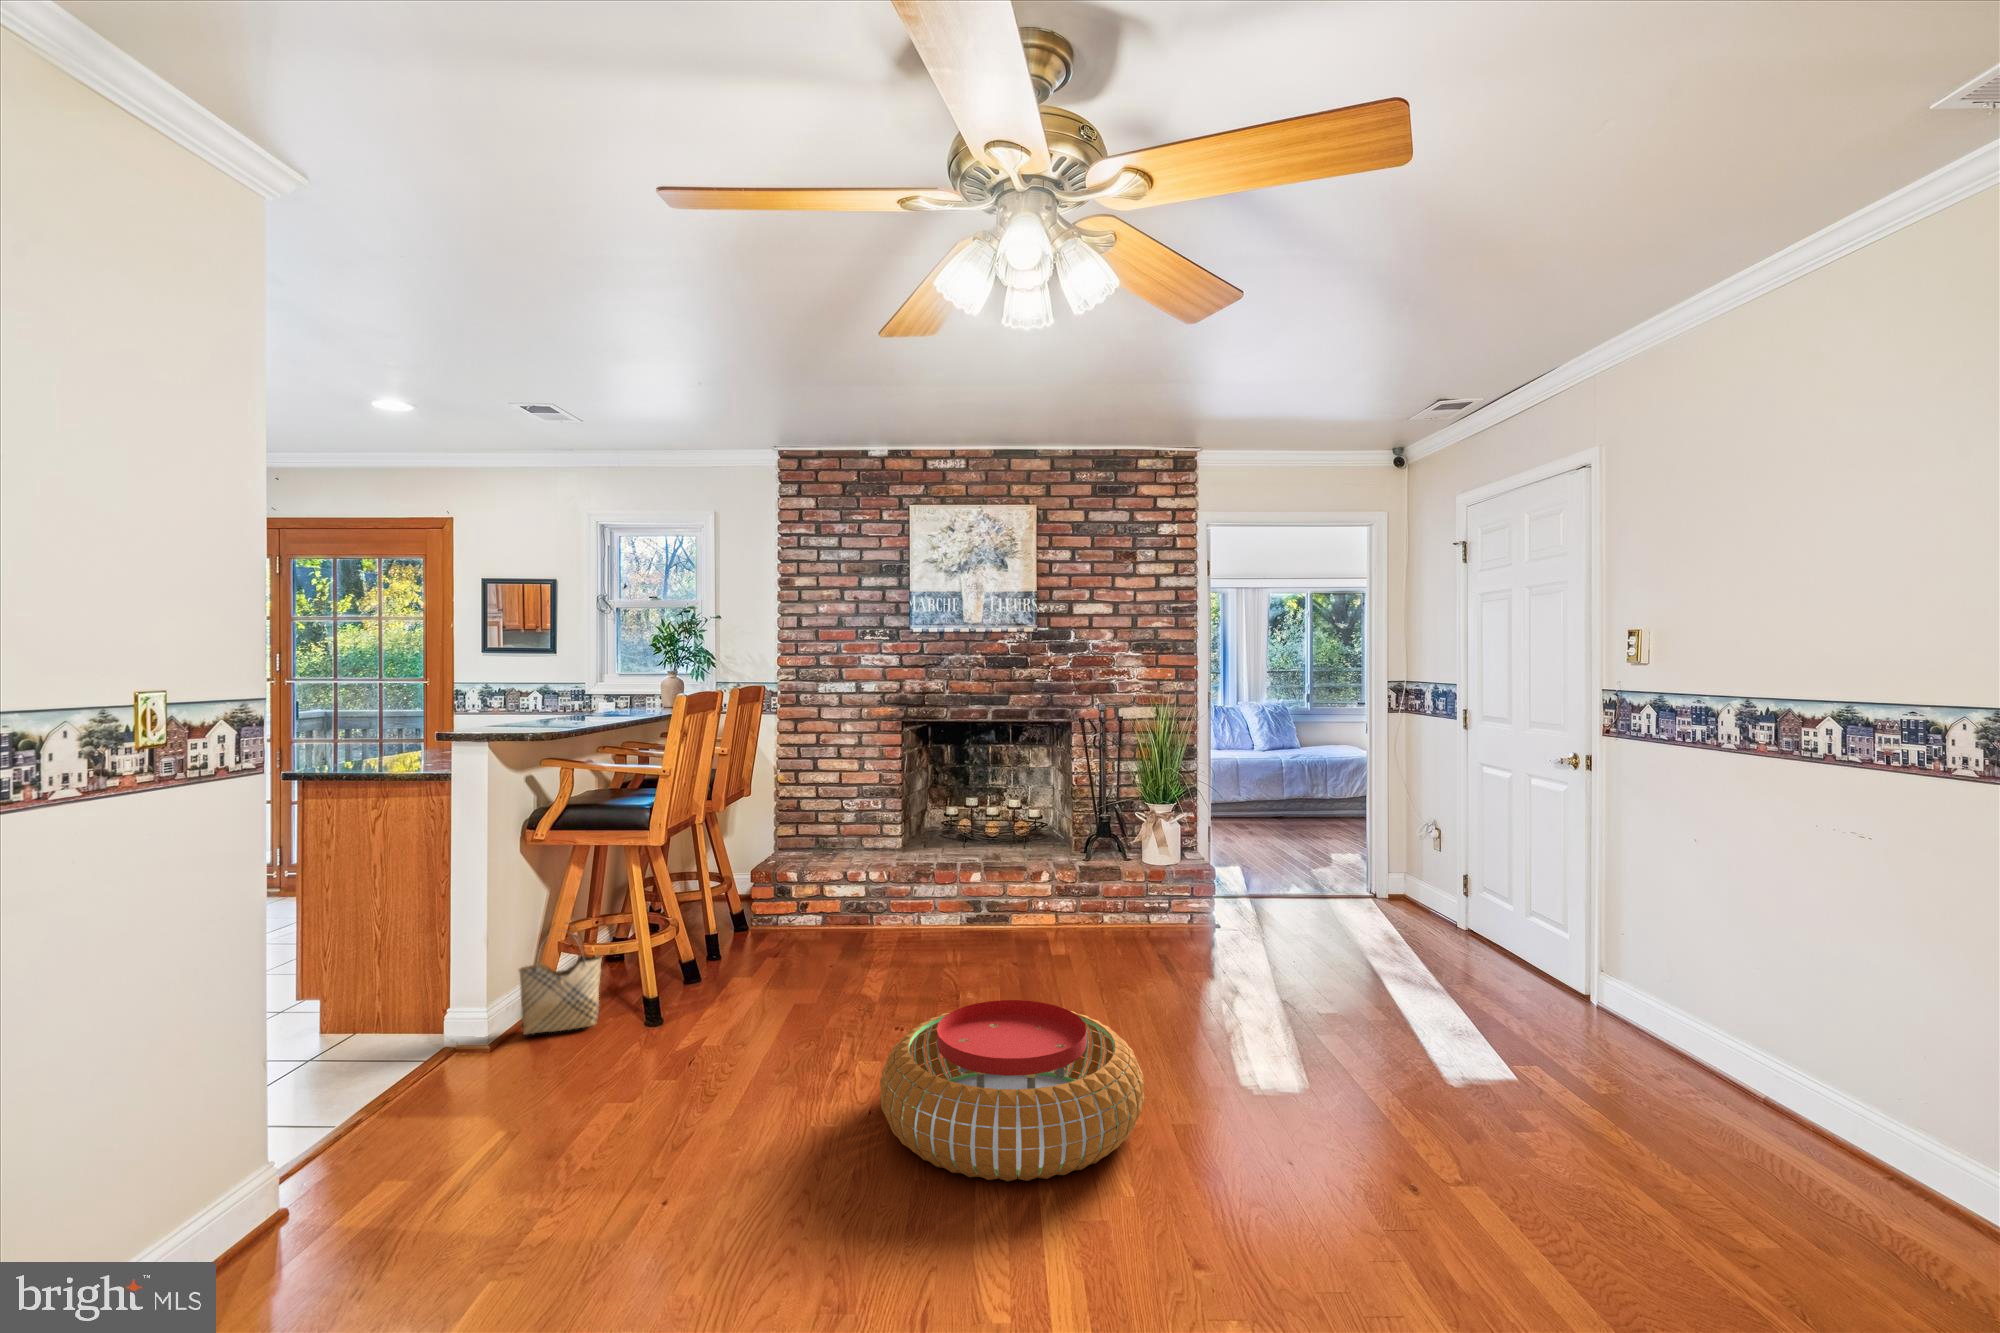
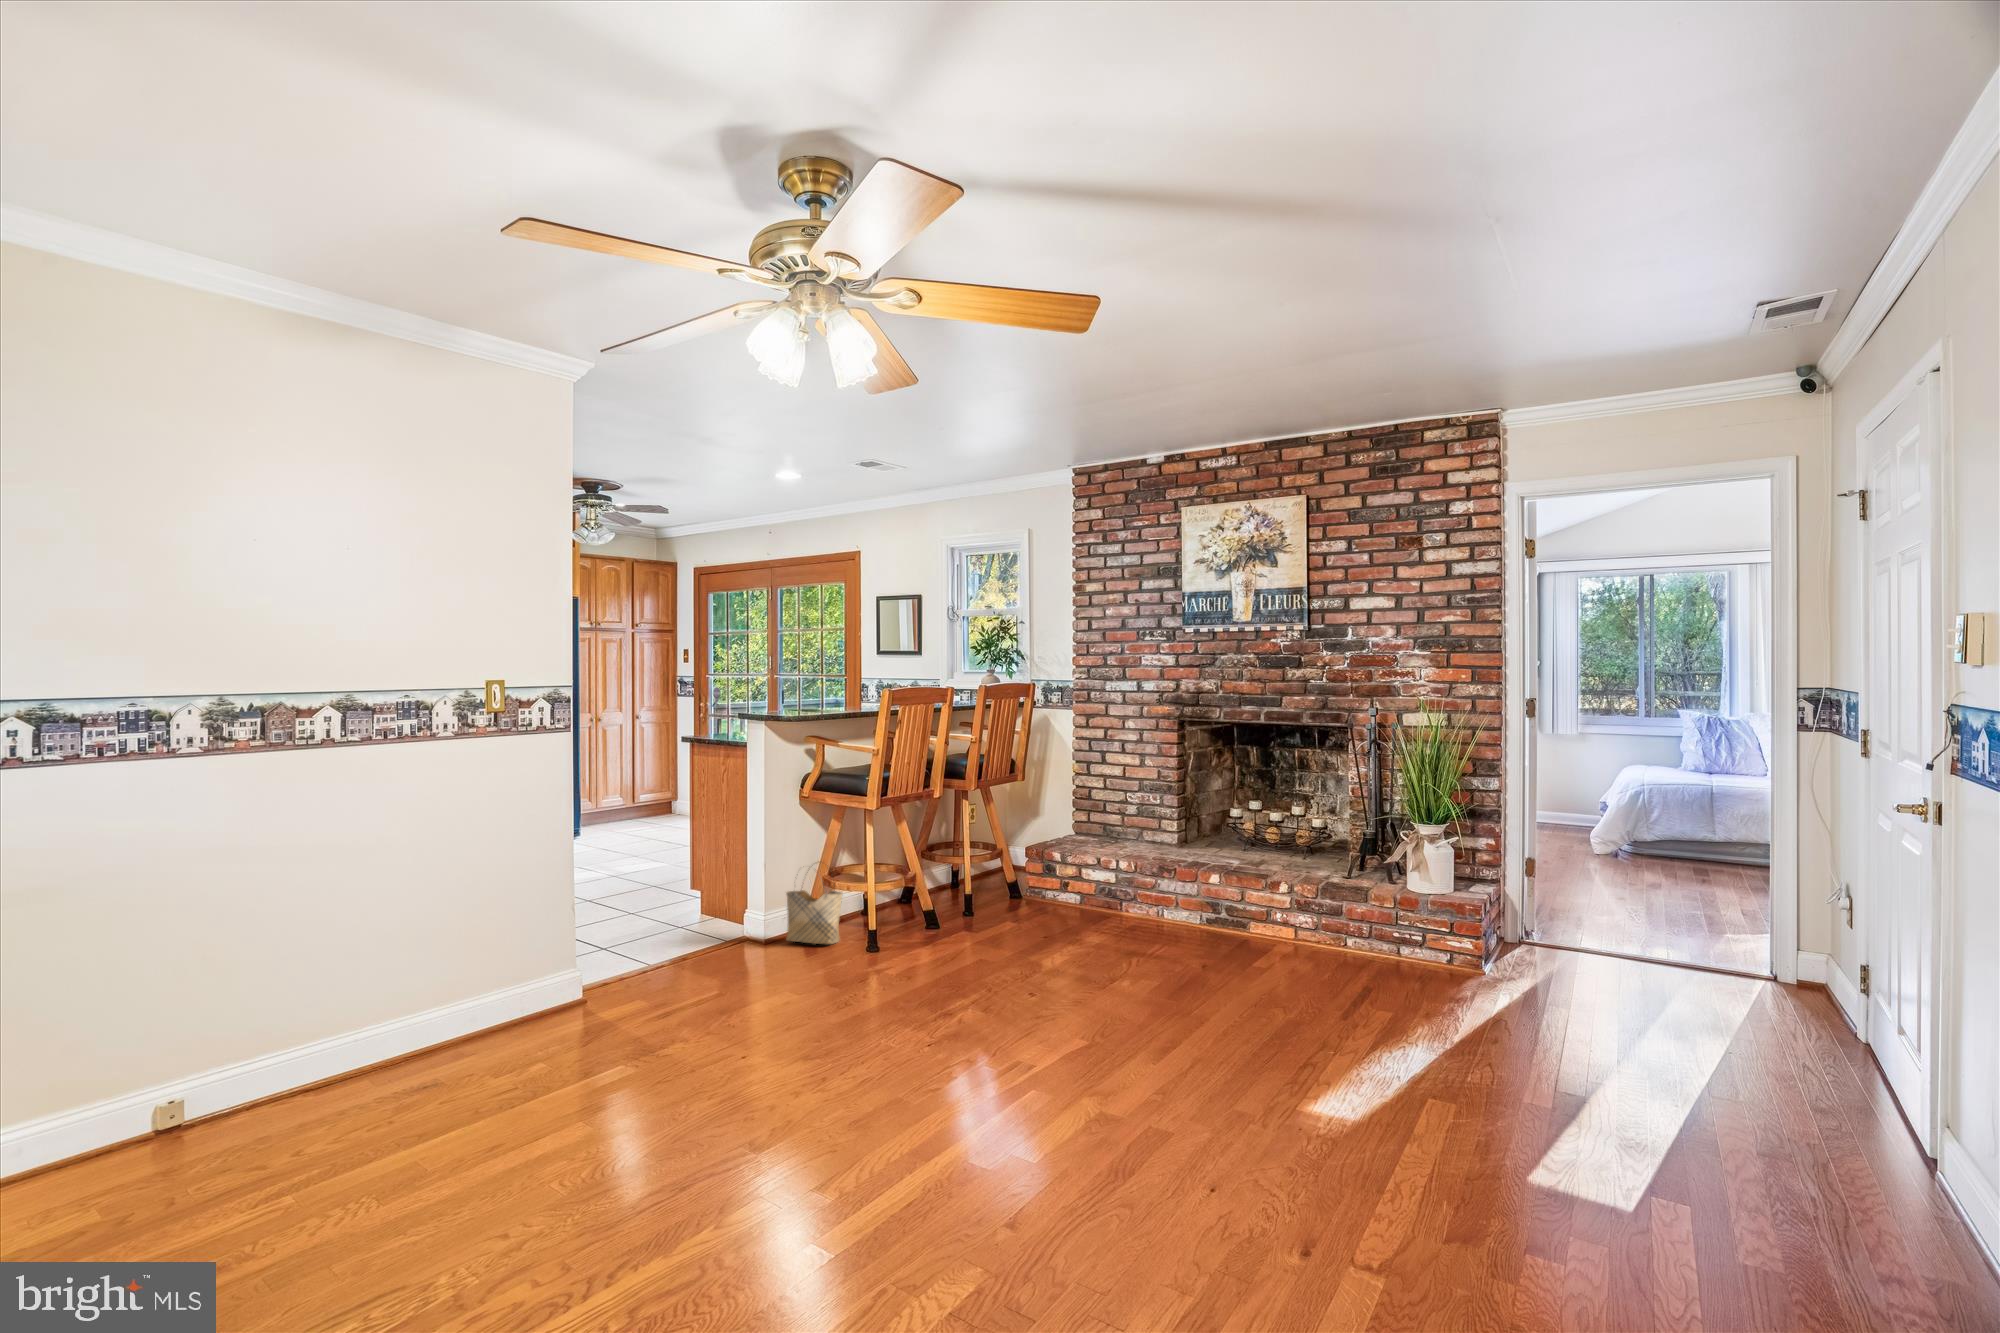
pouf: present [880,1000,1144,1181] -> none [895,971,1134,1125]

